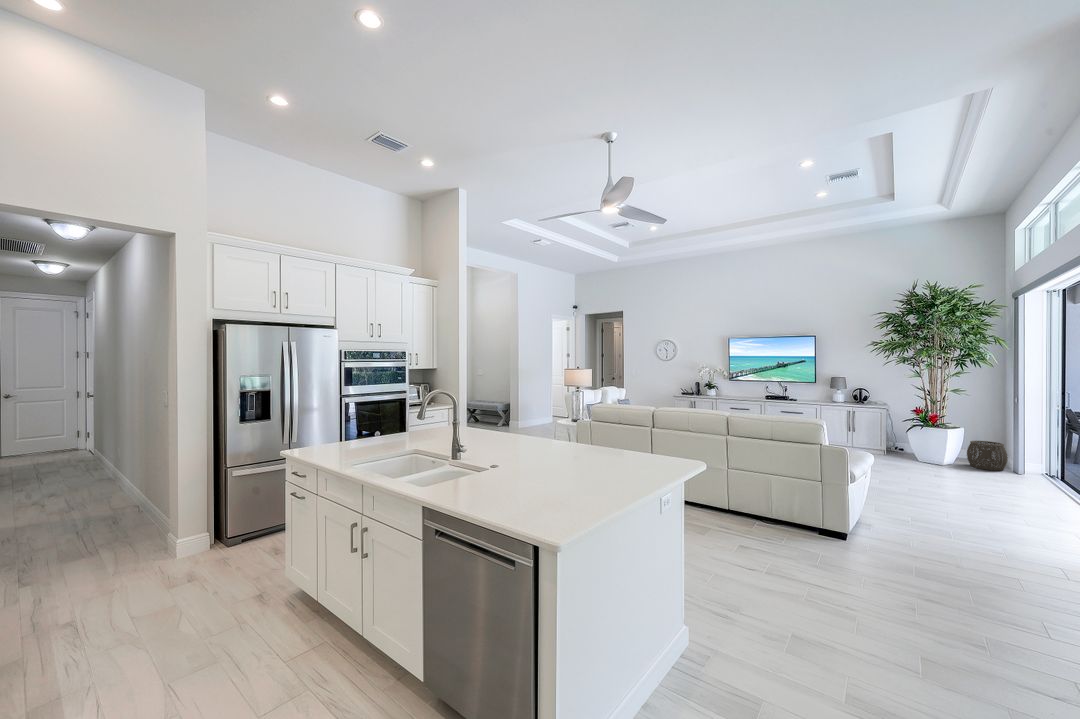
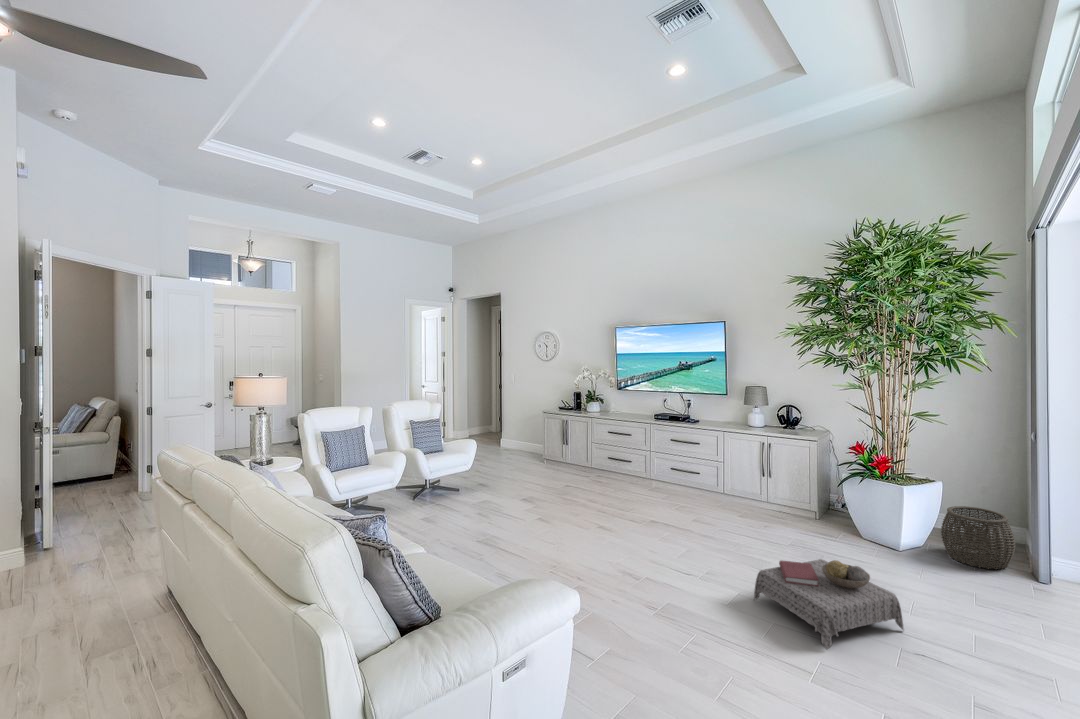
ottoman: none [892,457,973,494] -> present [754,559,903,649]

